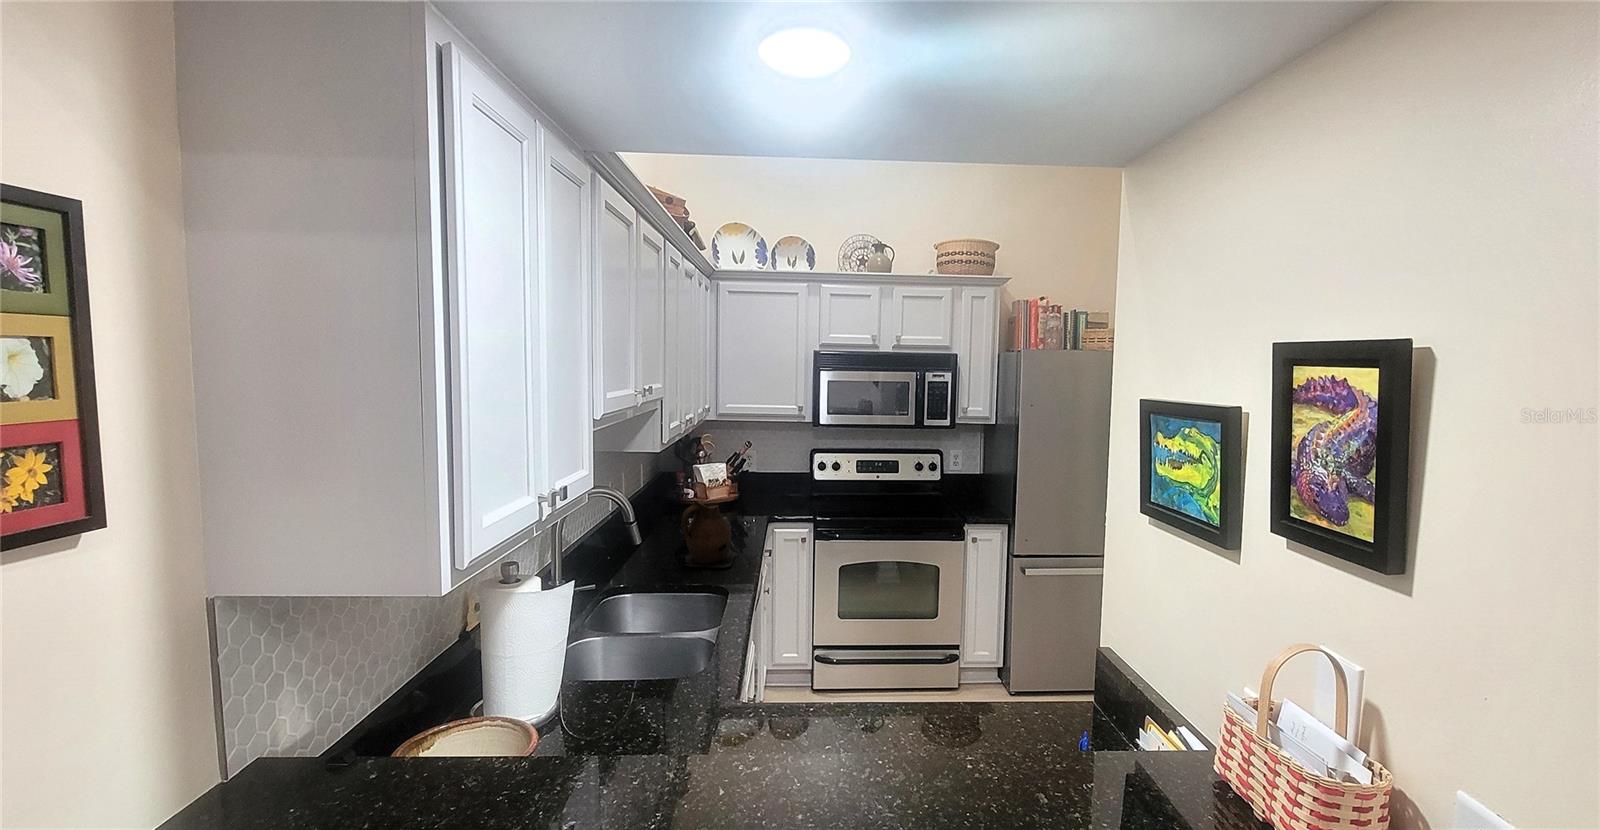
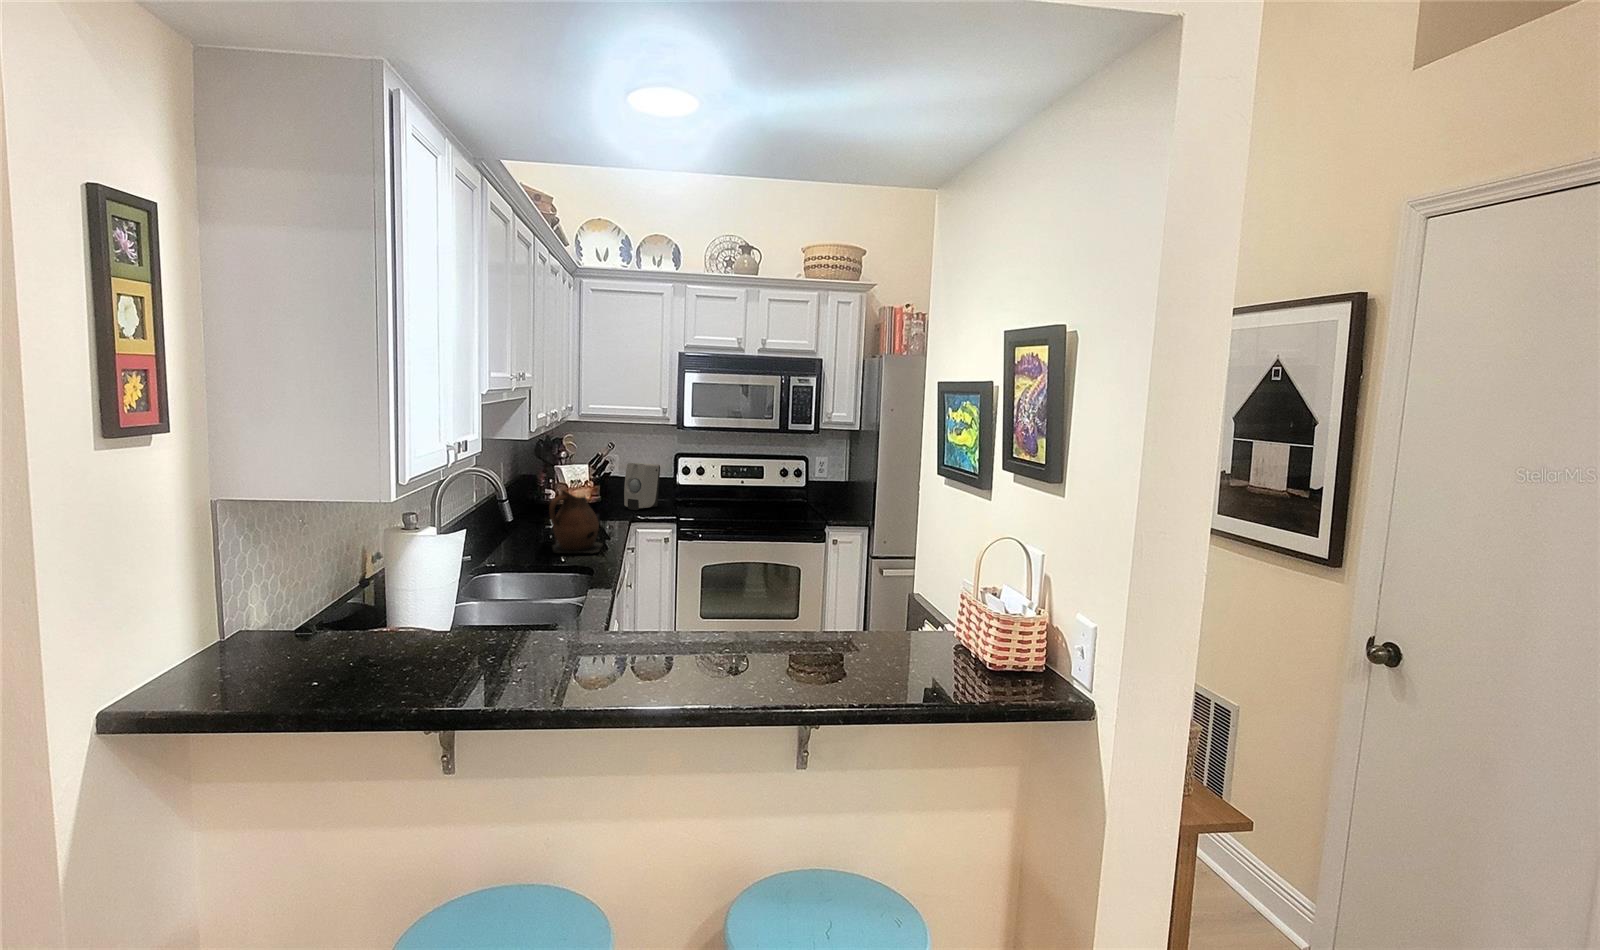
soap dispenser: none [761,459,795,507] -> present [624,463,660,510]

